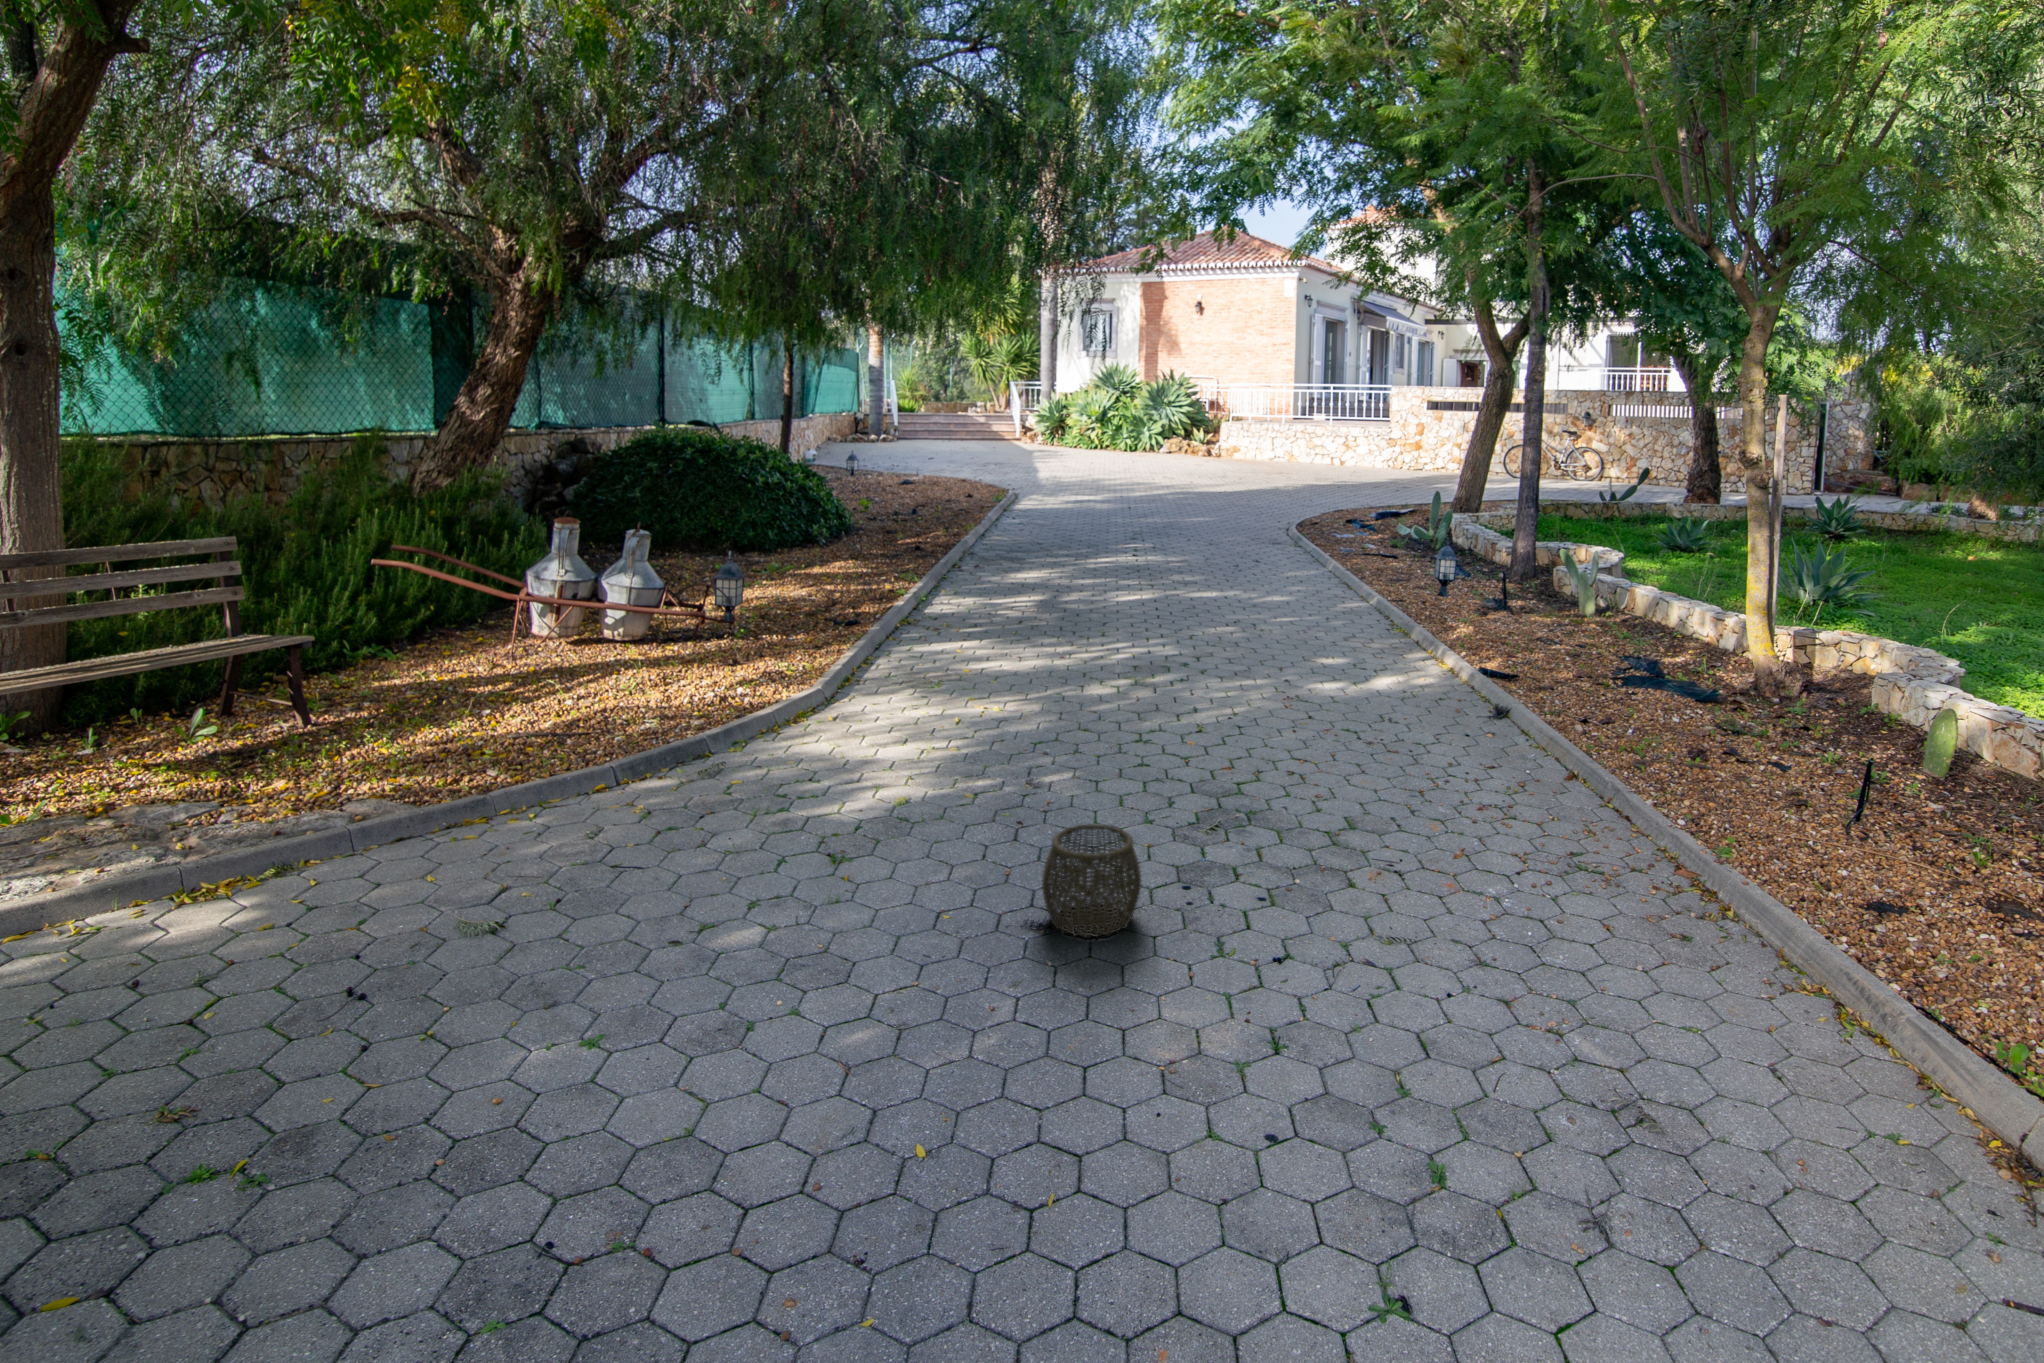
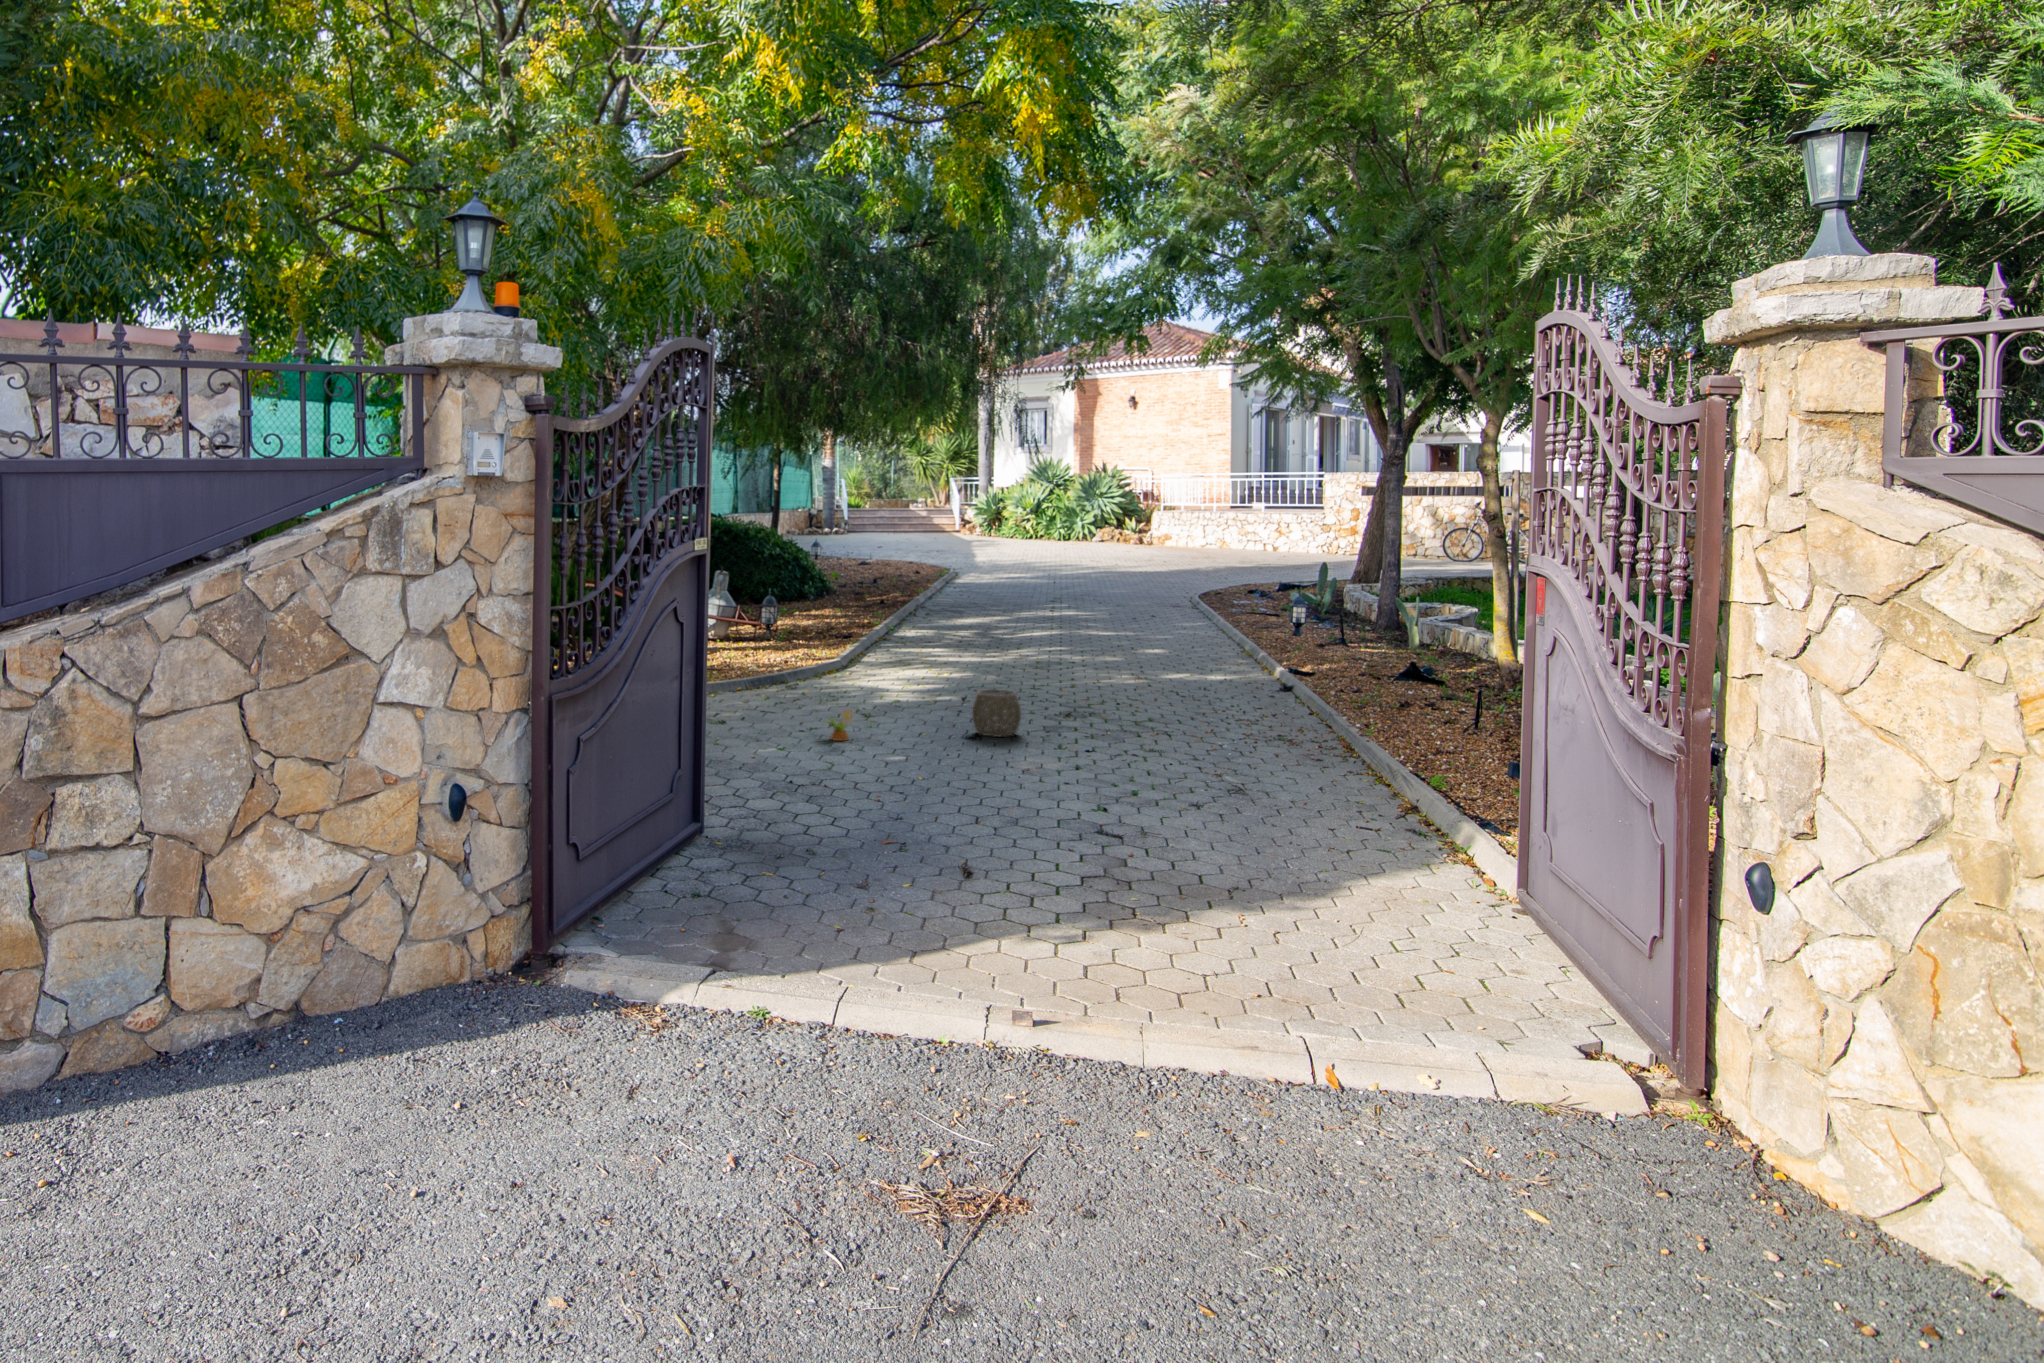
decorative plant: none [697,923,785,1004] -> present [825,707,854,741]

